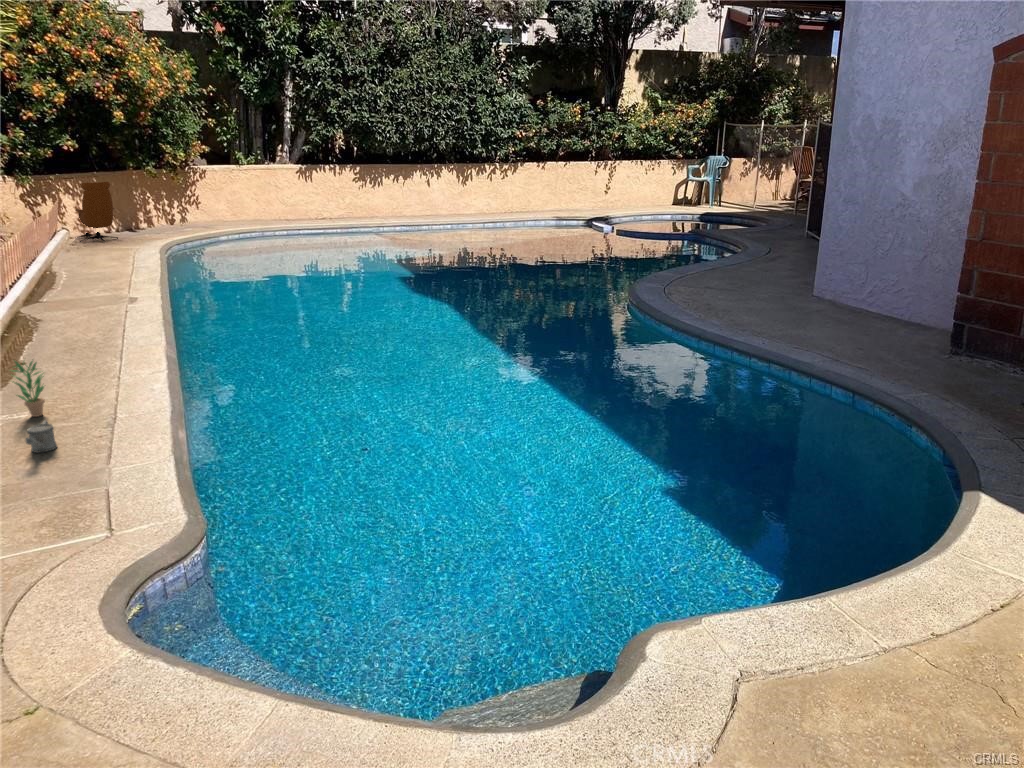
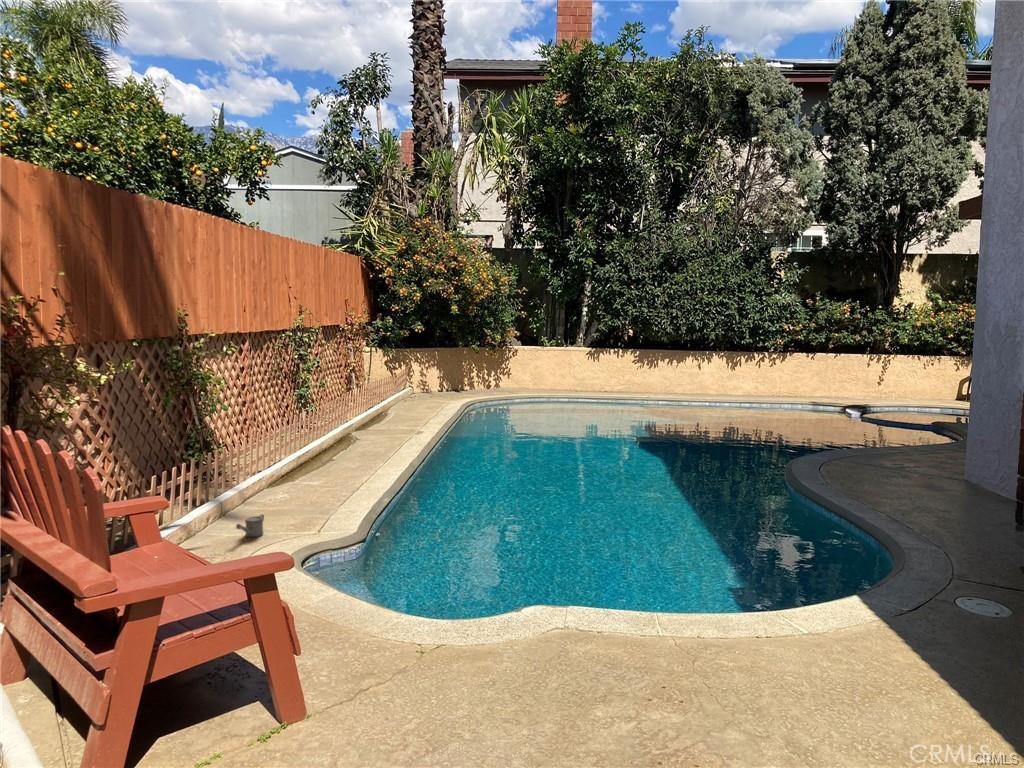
lounge chair: present [75,182,118,242] -> none [417,355,444,398]
potted plant: present [14,361,45,417] -> none [259,468,283,512]

